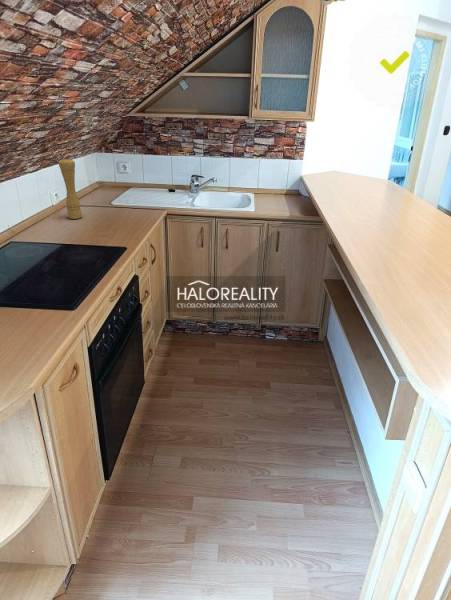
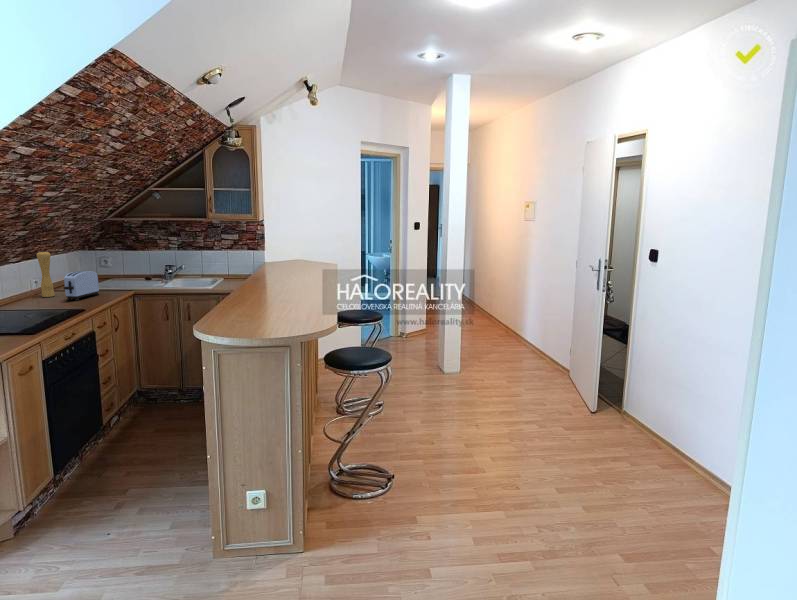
toaster: none [95,187,133,229] -> present [64,271,99,301]

